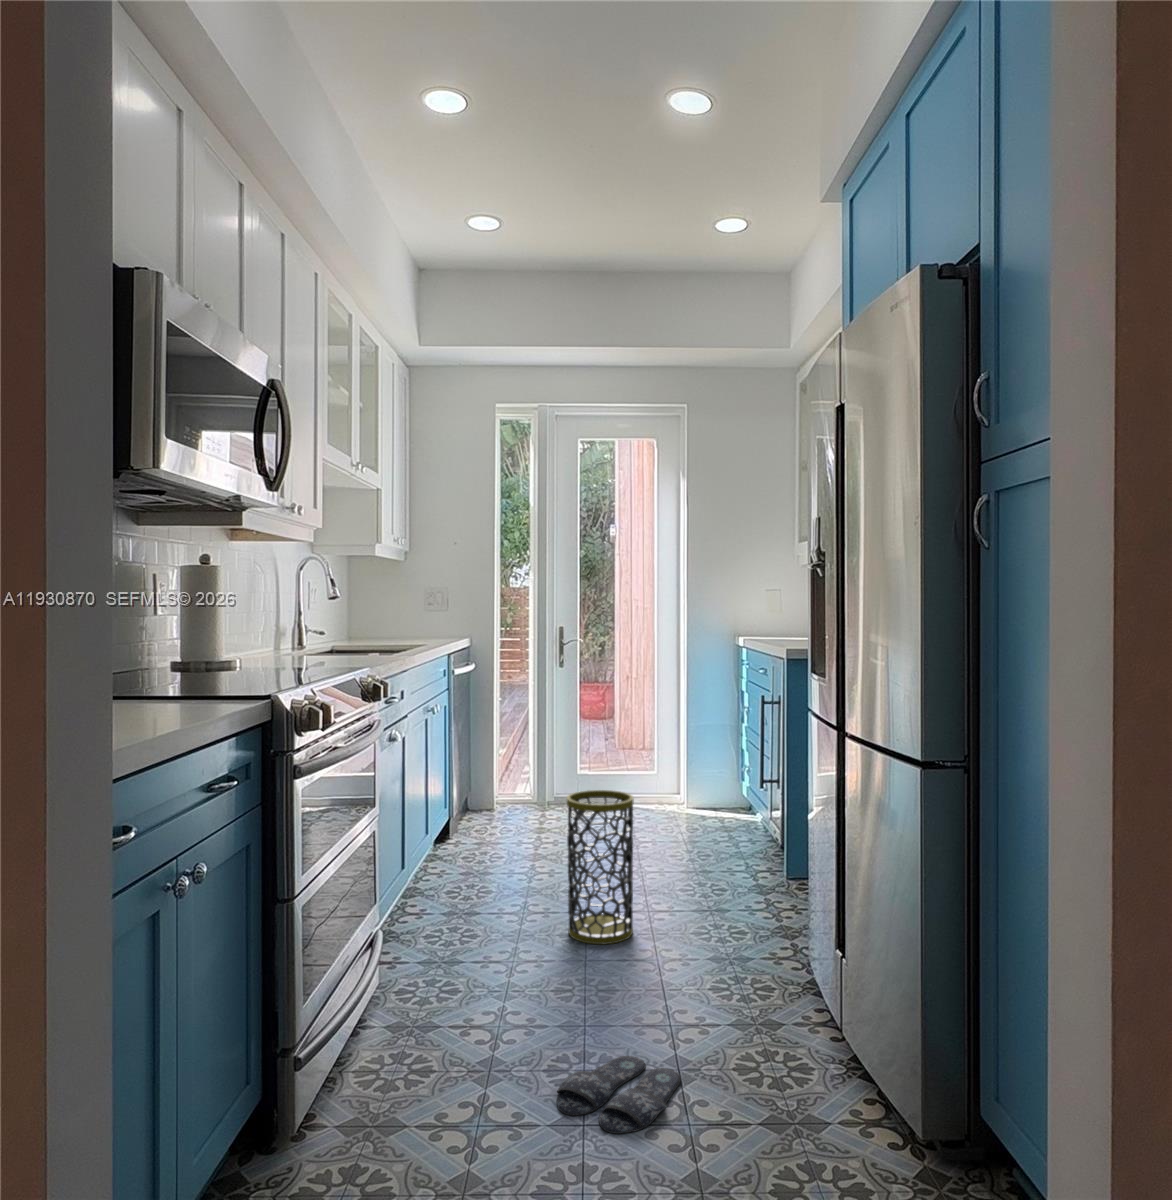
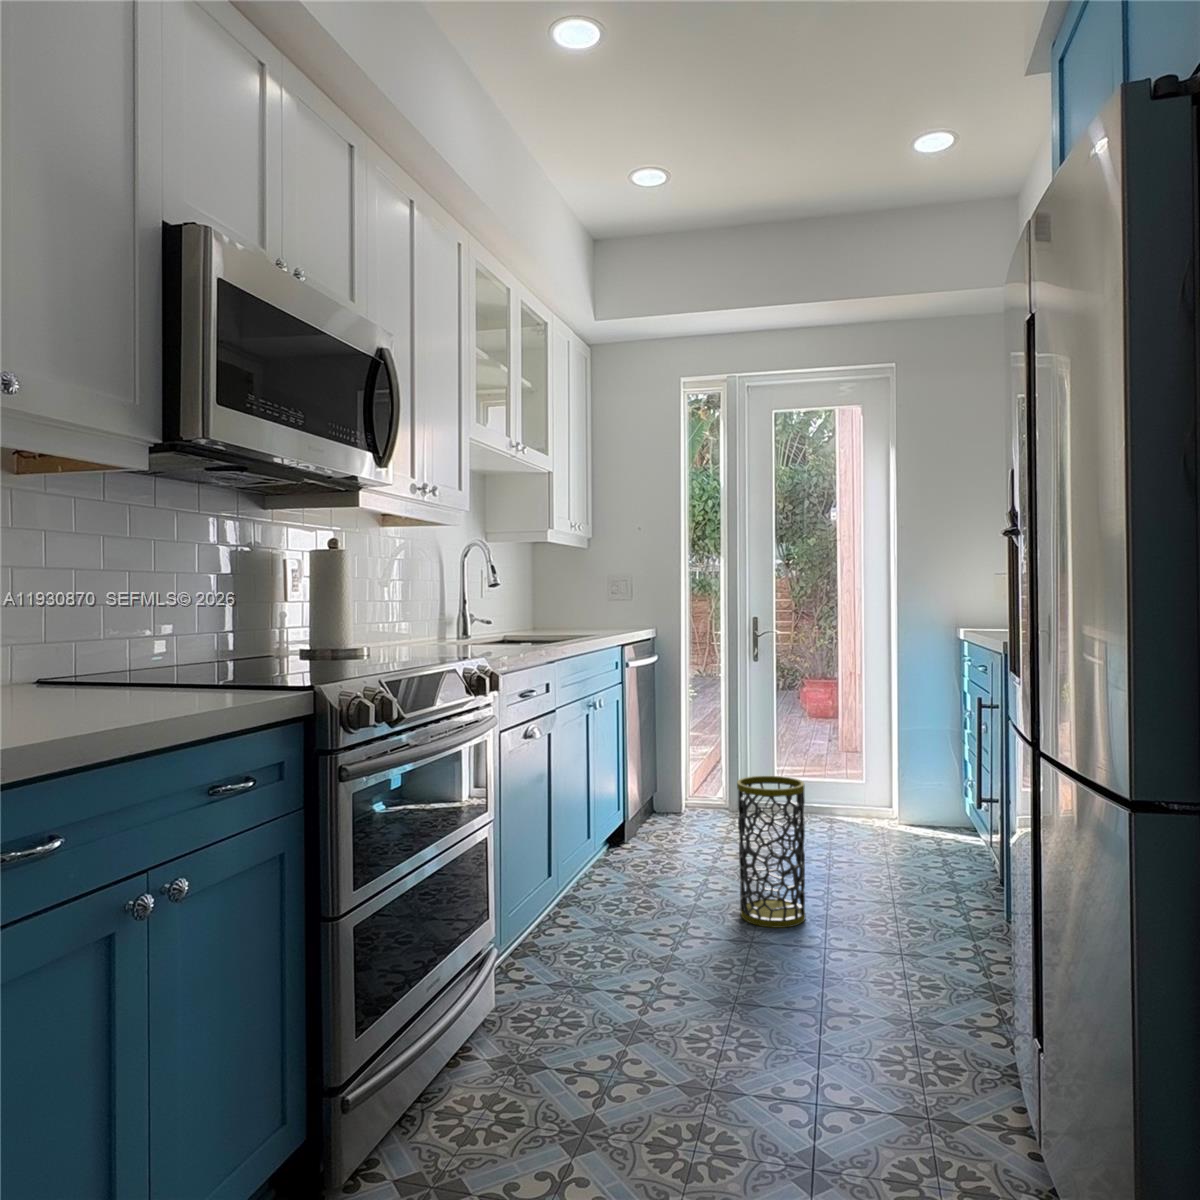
slippers: present [557,1056,681,1134] -> none [690,1033,819,1104]

